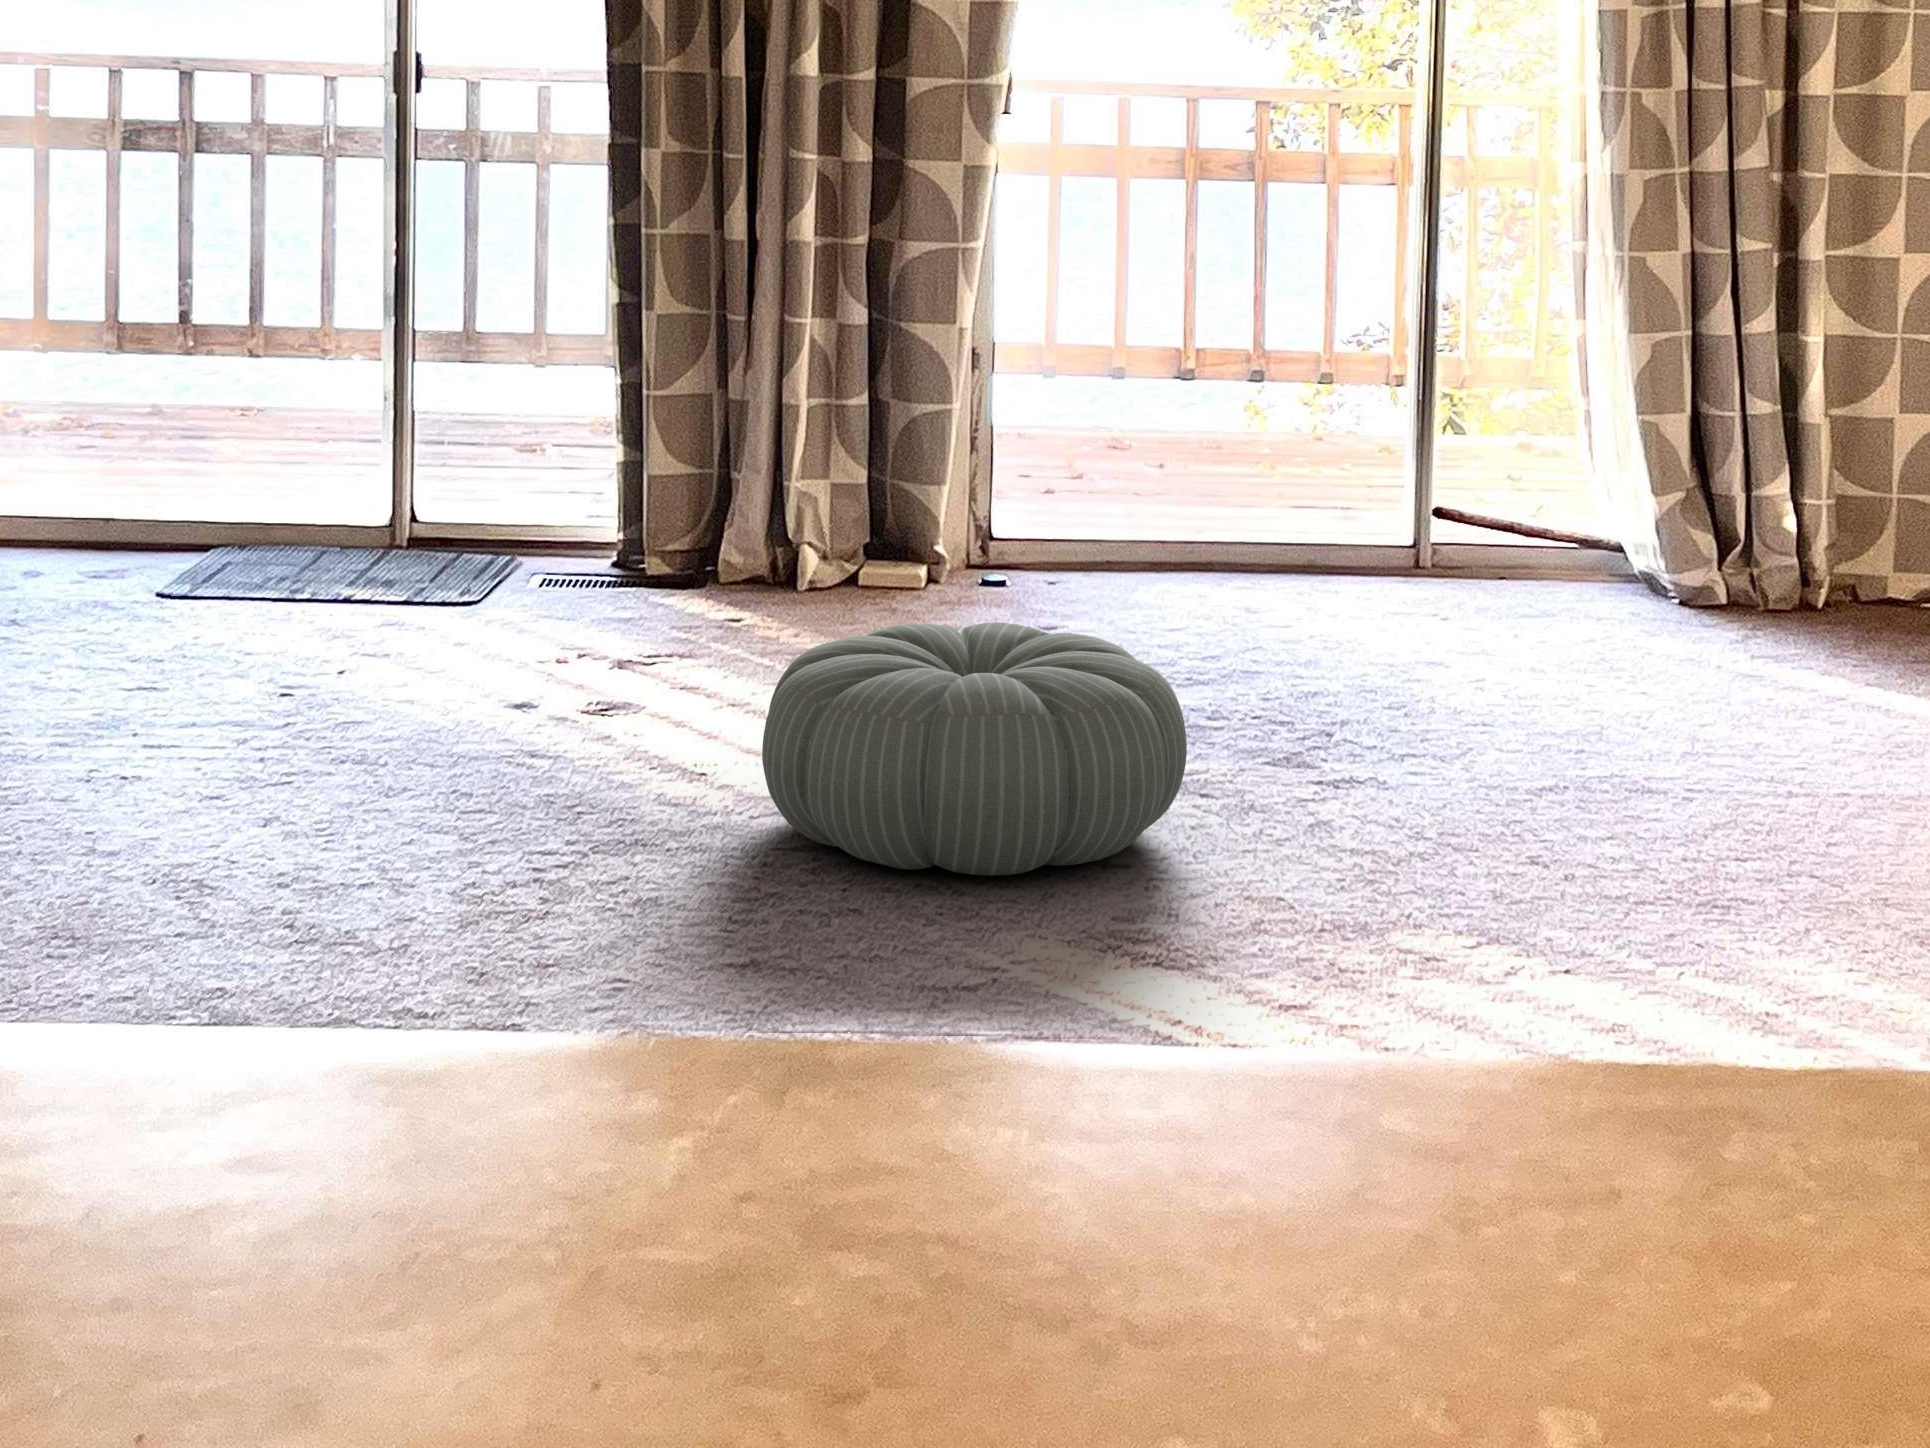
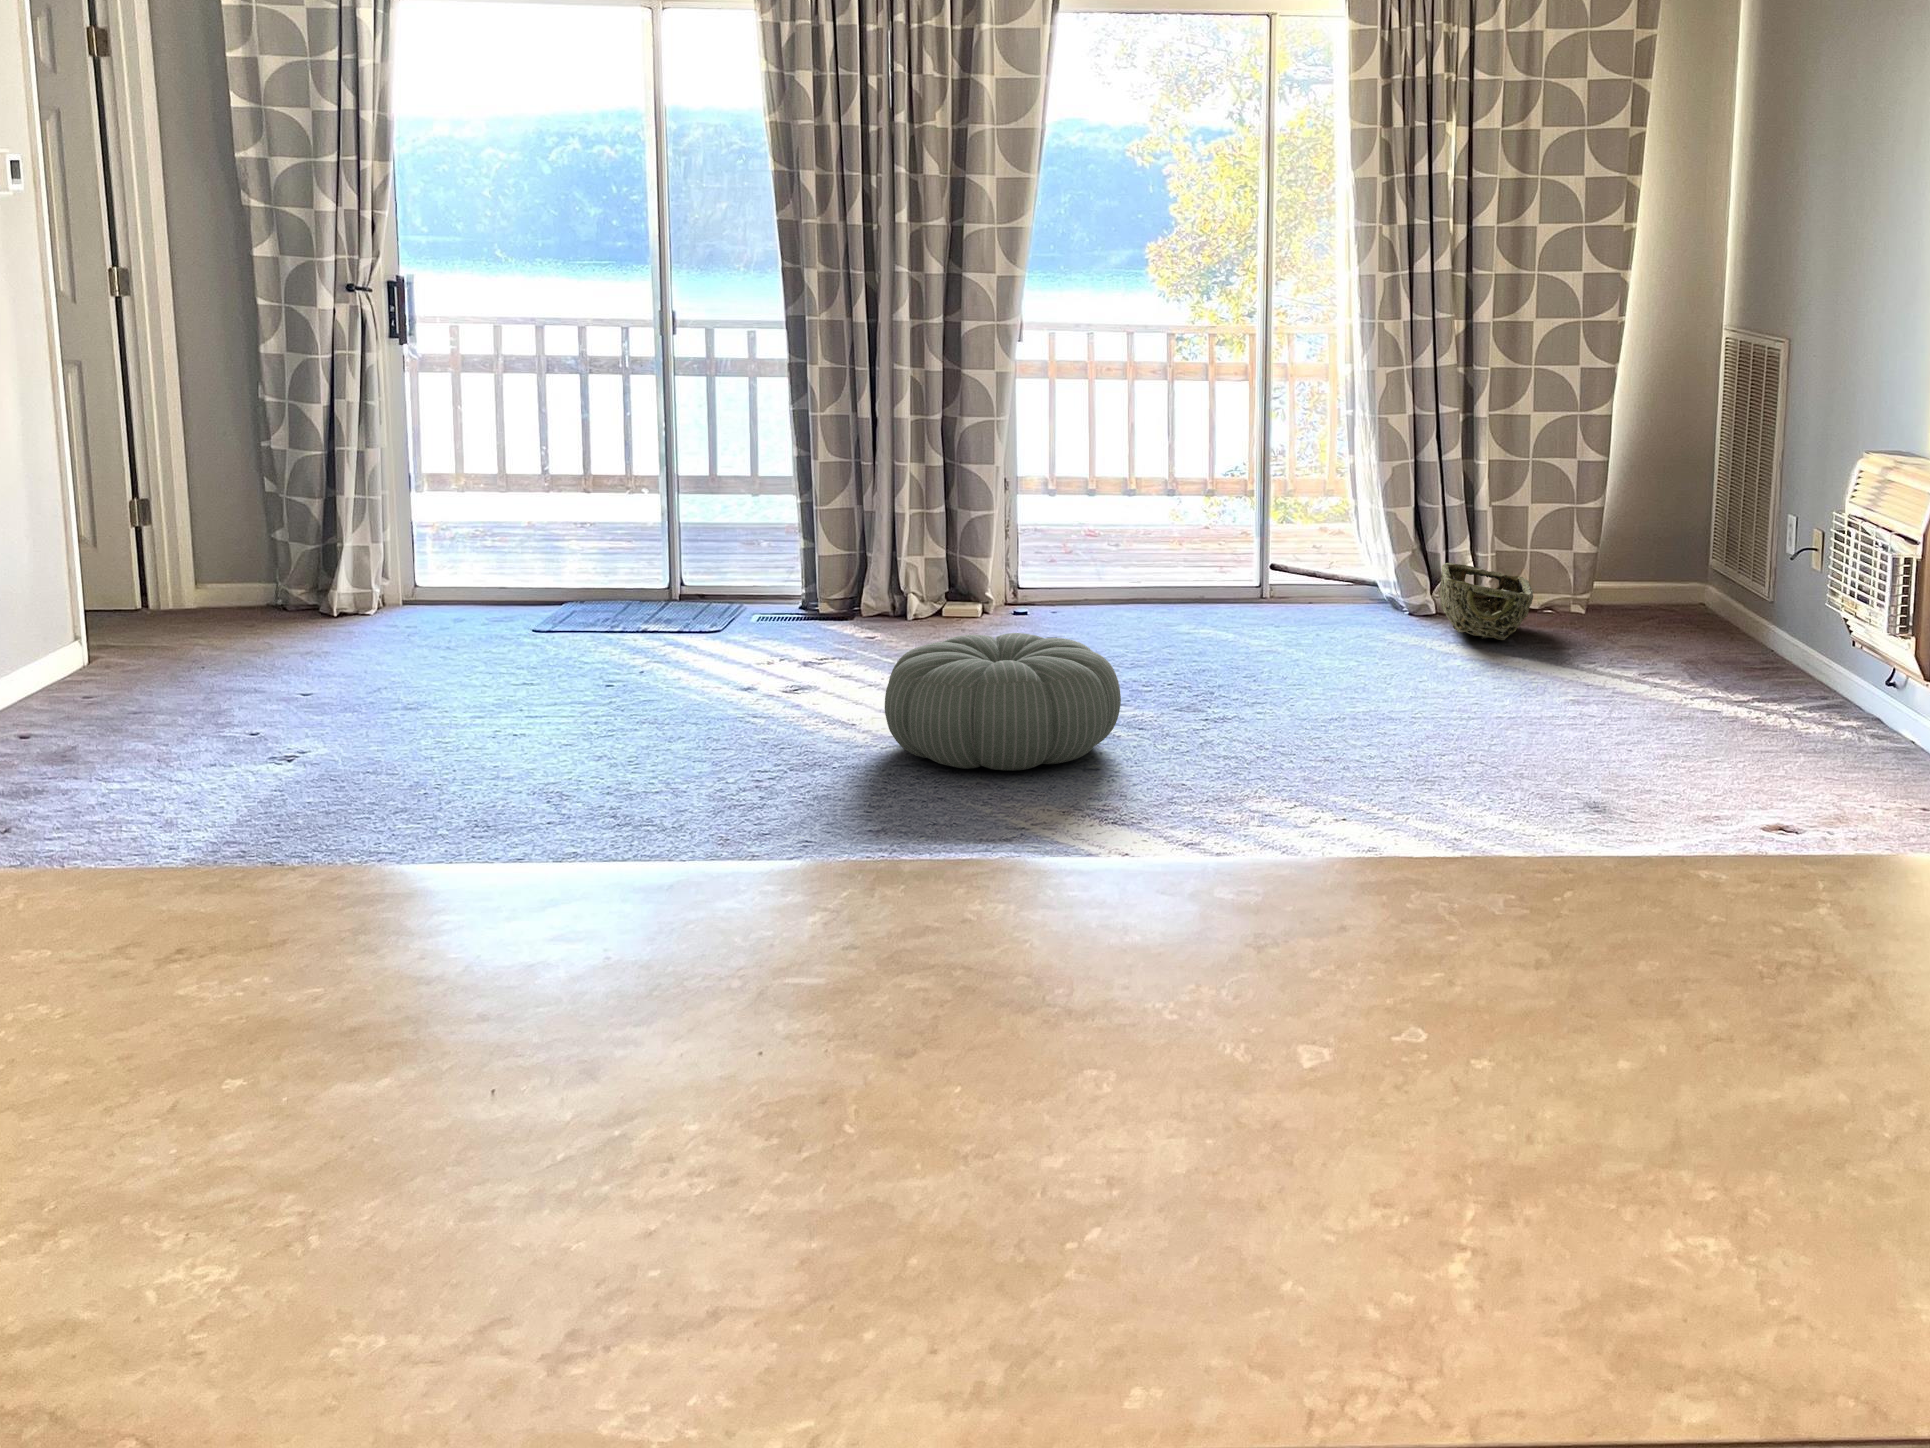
woven basket: none [1738,514,1914,657] -> present [1440,563,1533,640]

